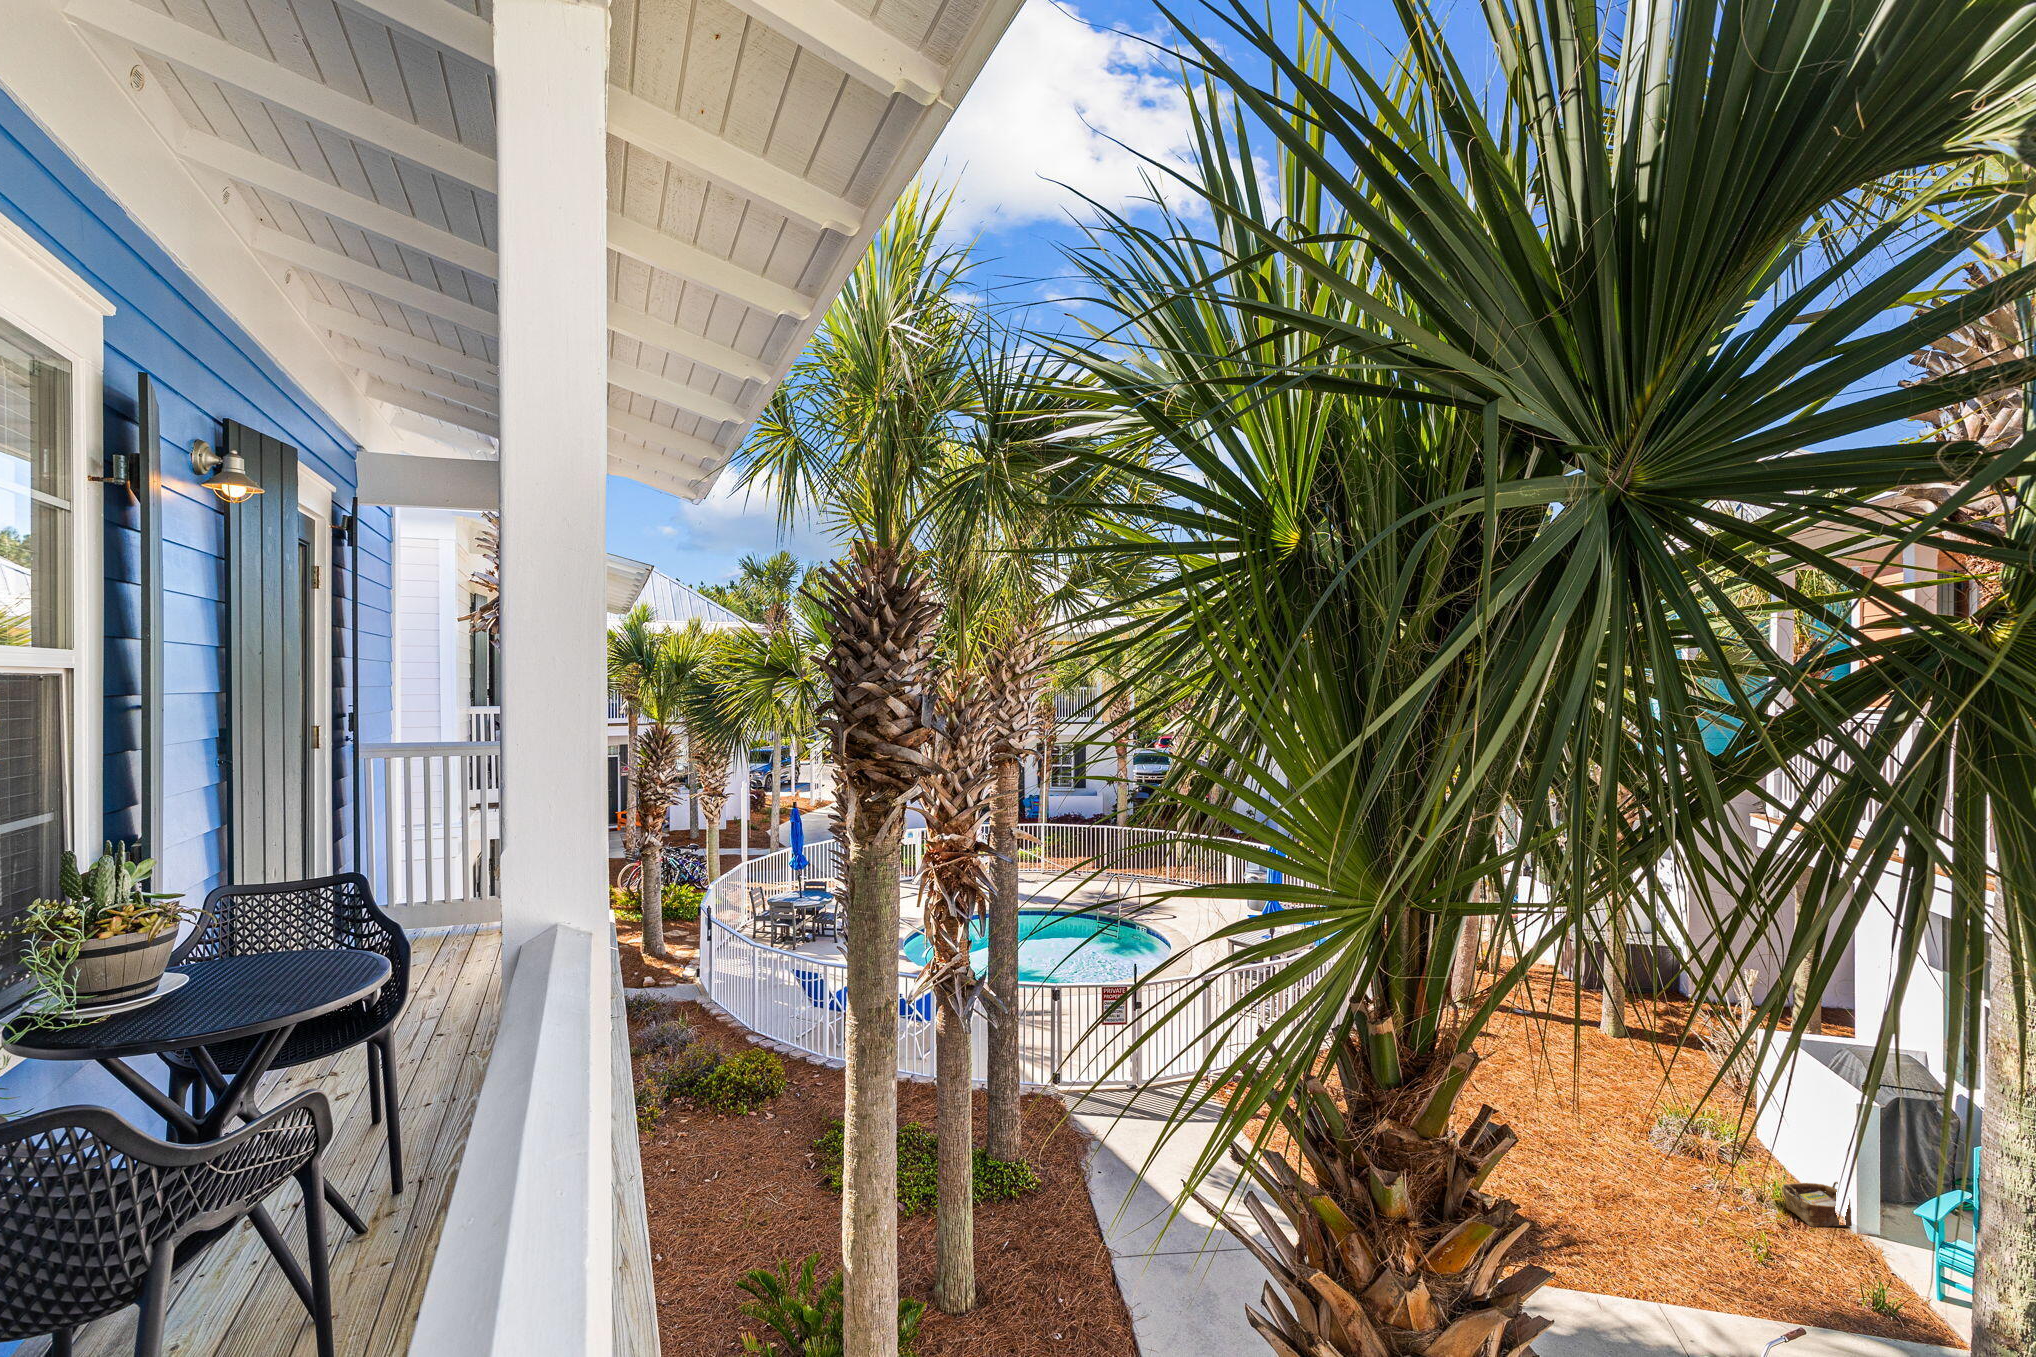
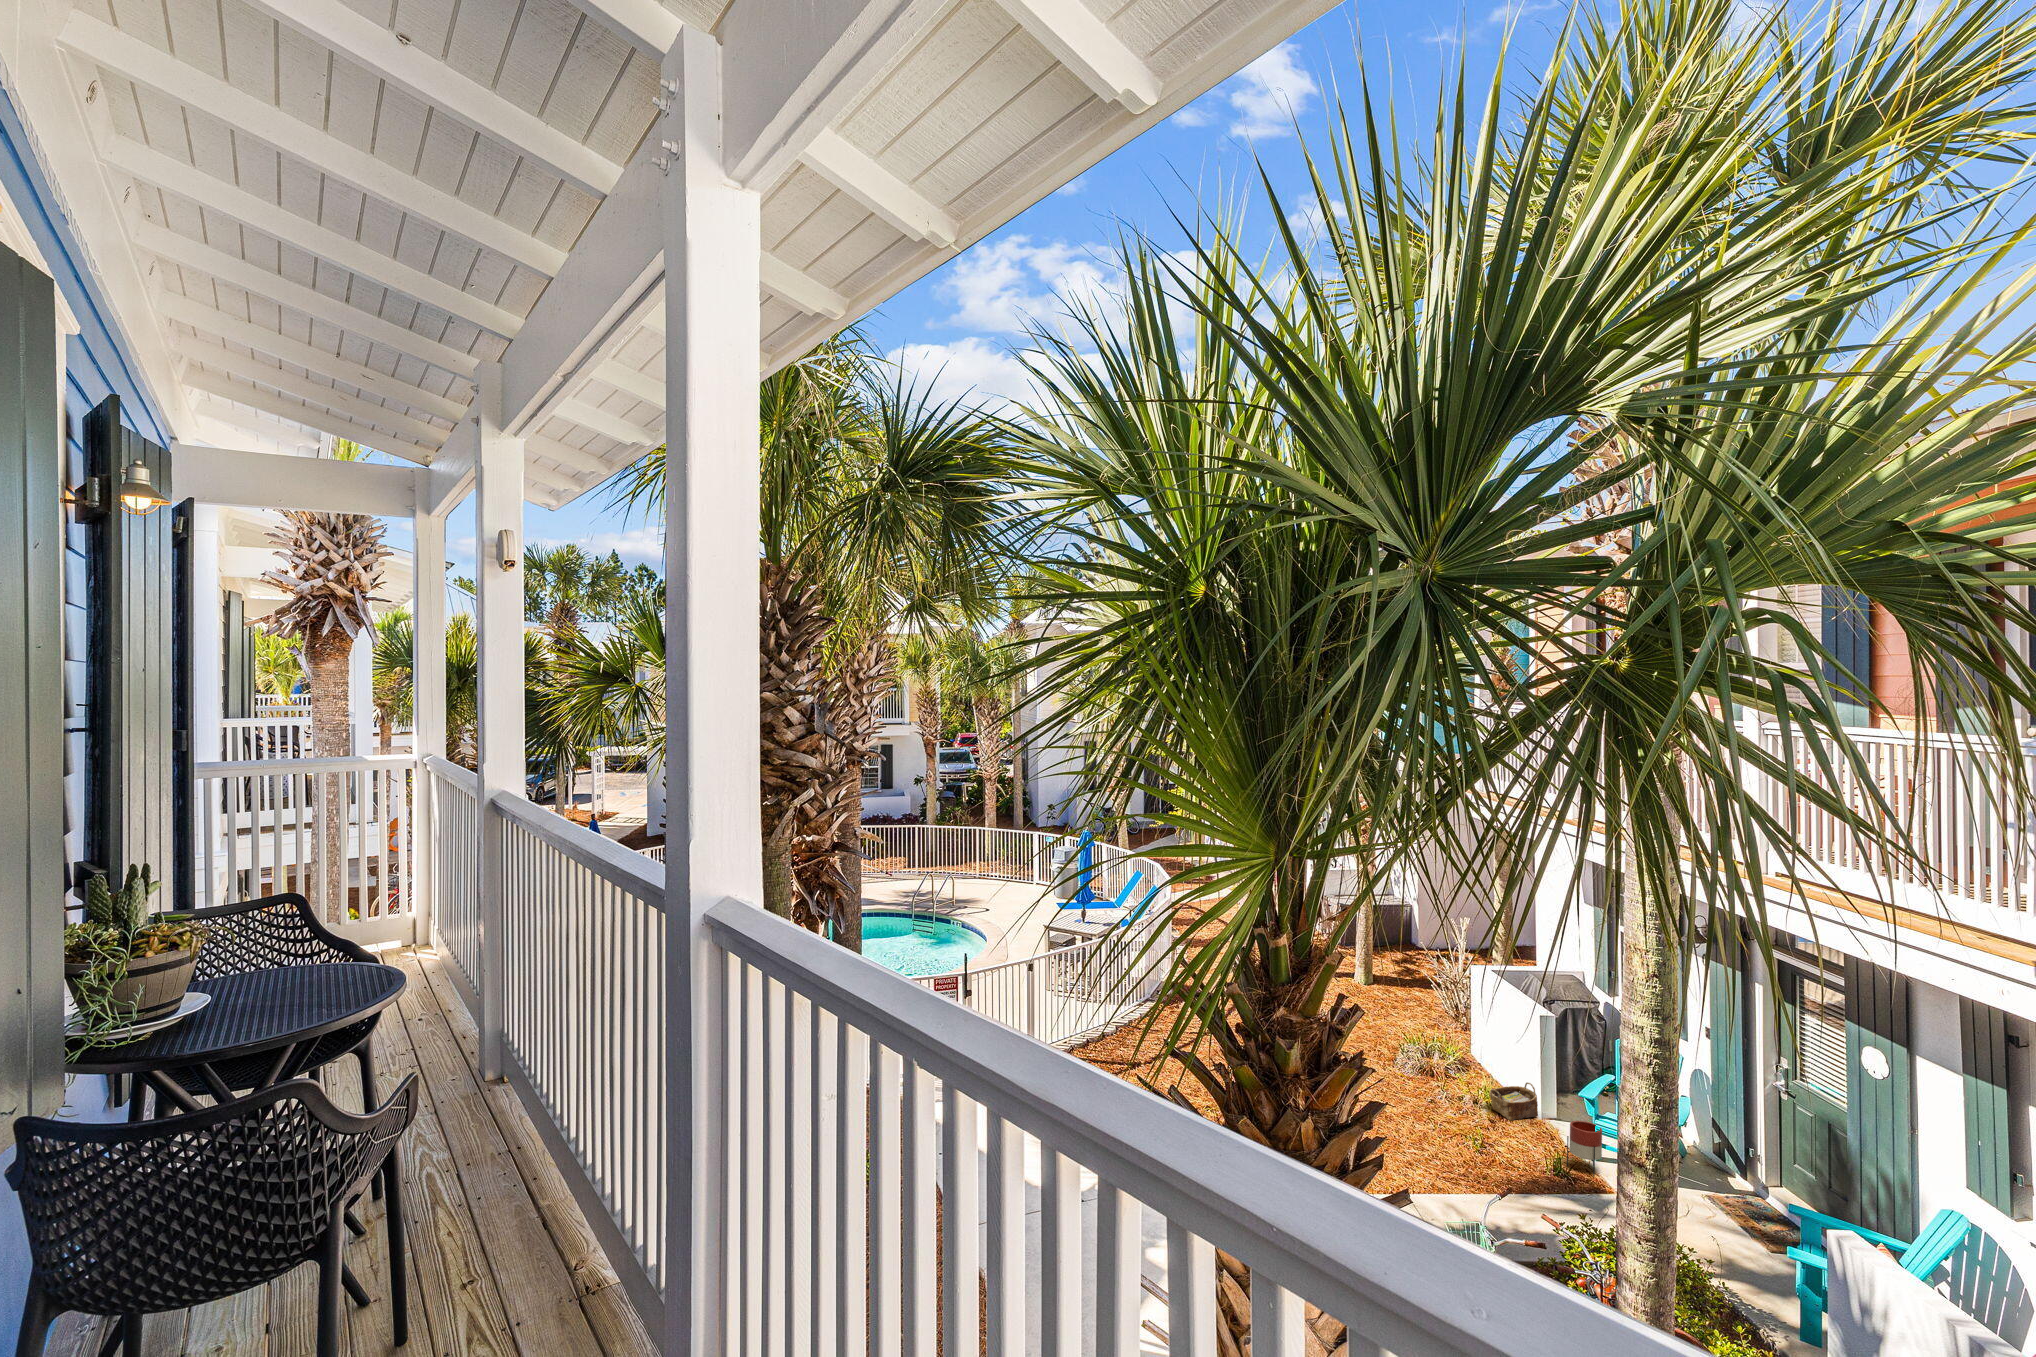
planter: none [1893,1245,1948,1323] -> present [1567,1121,1602,1177]

